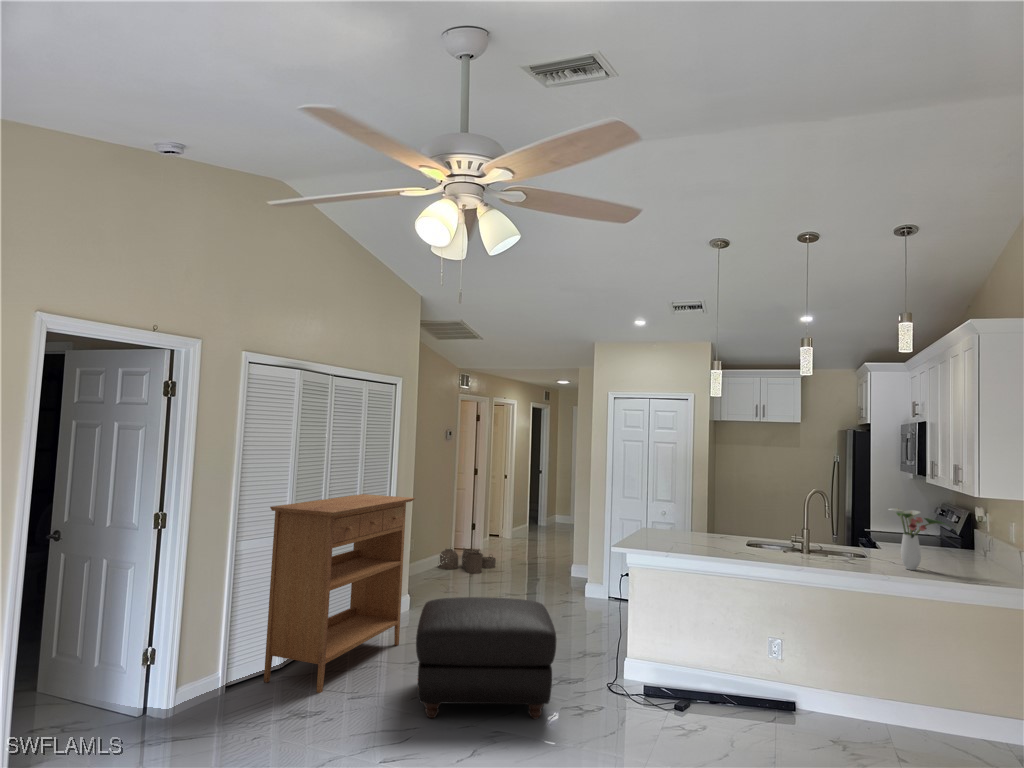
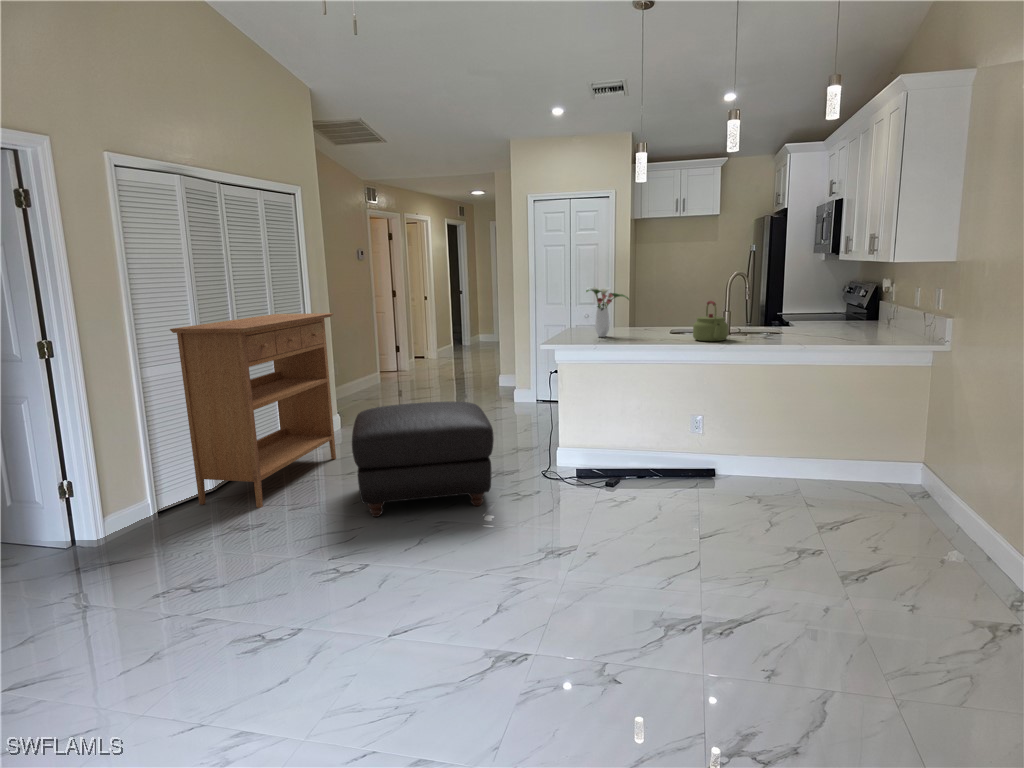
flower arrangement: present [889,508,946,570] -> present [586,287,629,337]
kettle: none [768,518,805,561] -> present [693,301,728,341]
woven basket: present [438,549,496,574] -> none [367,367,425,391]

